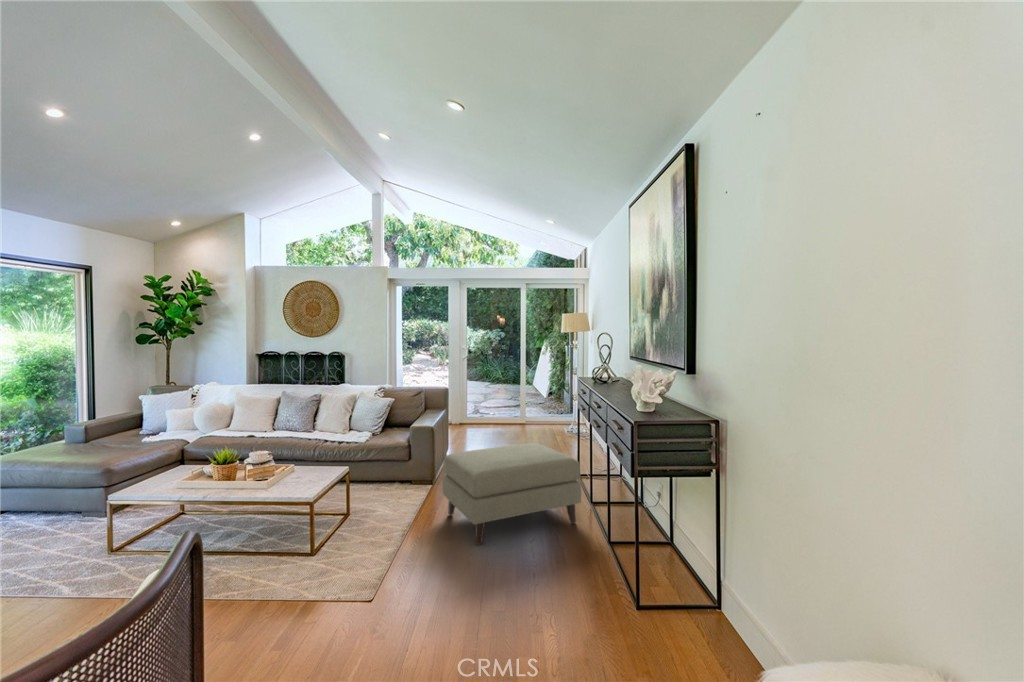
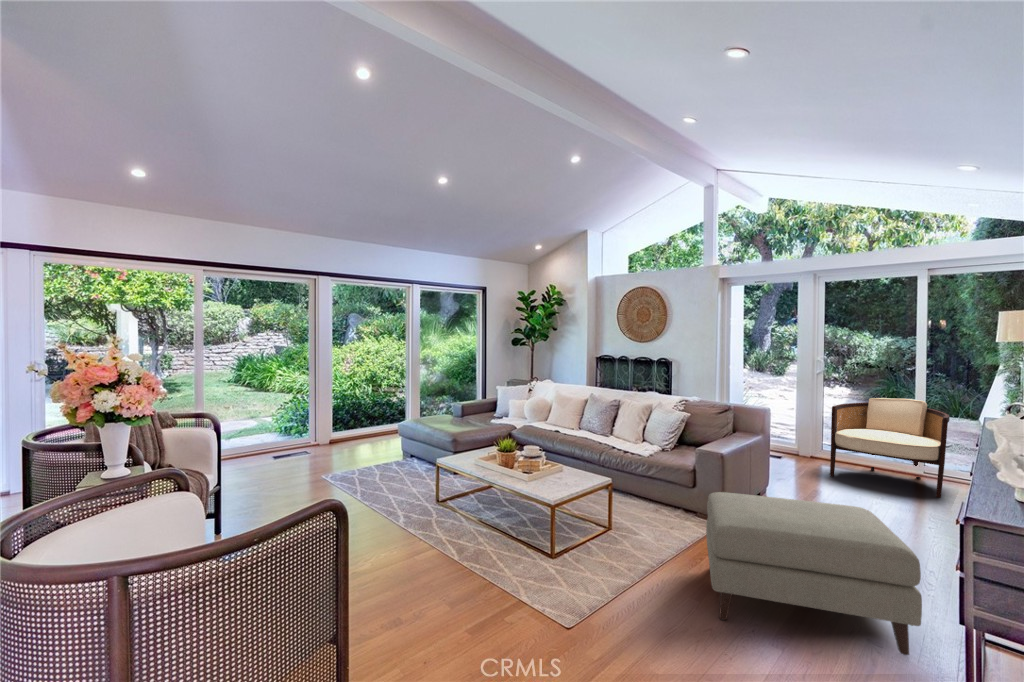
armchair: none [474,373,539,435] -> present [830,398,950,498]

